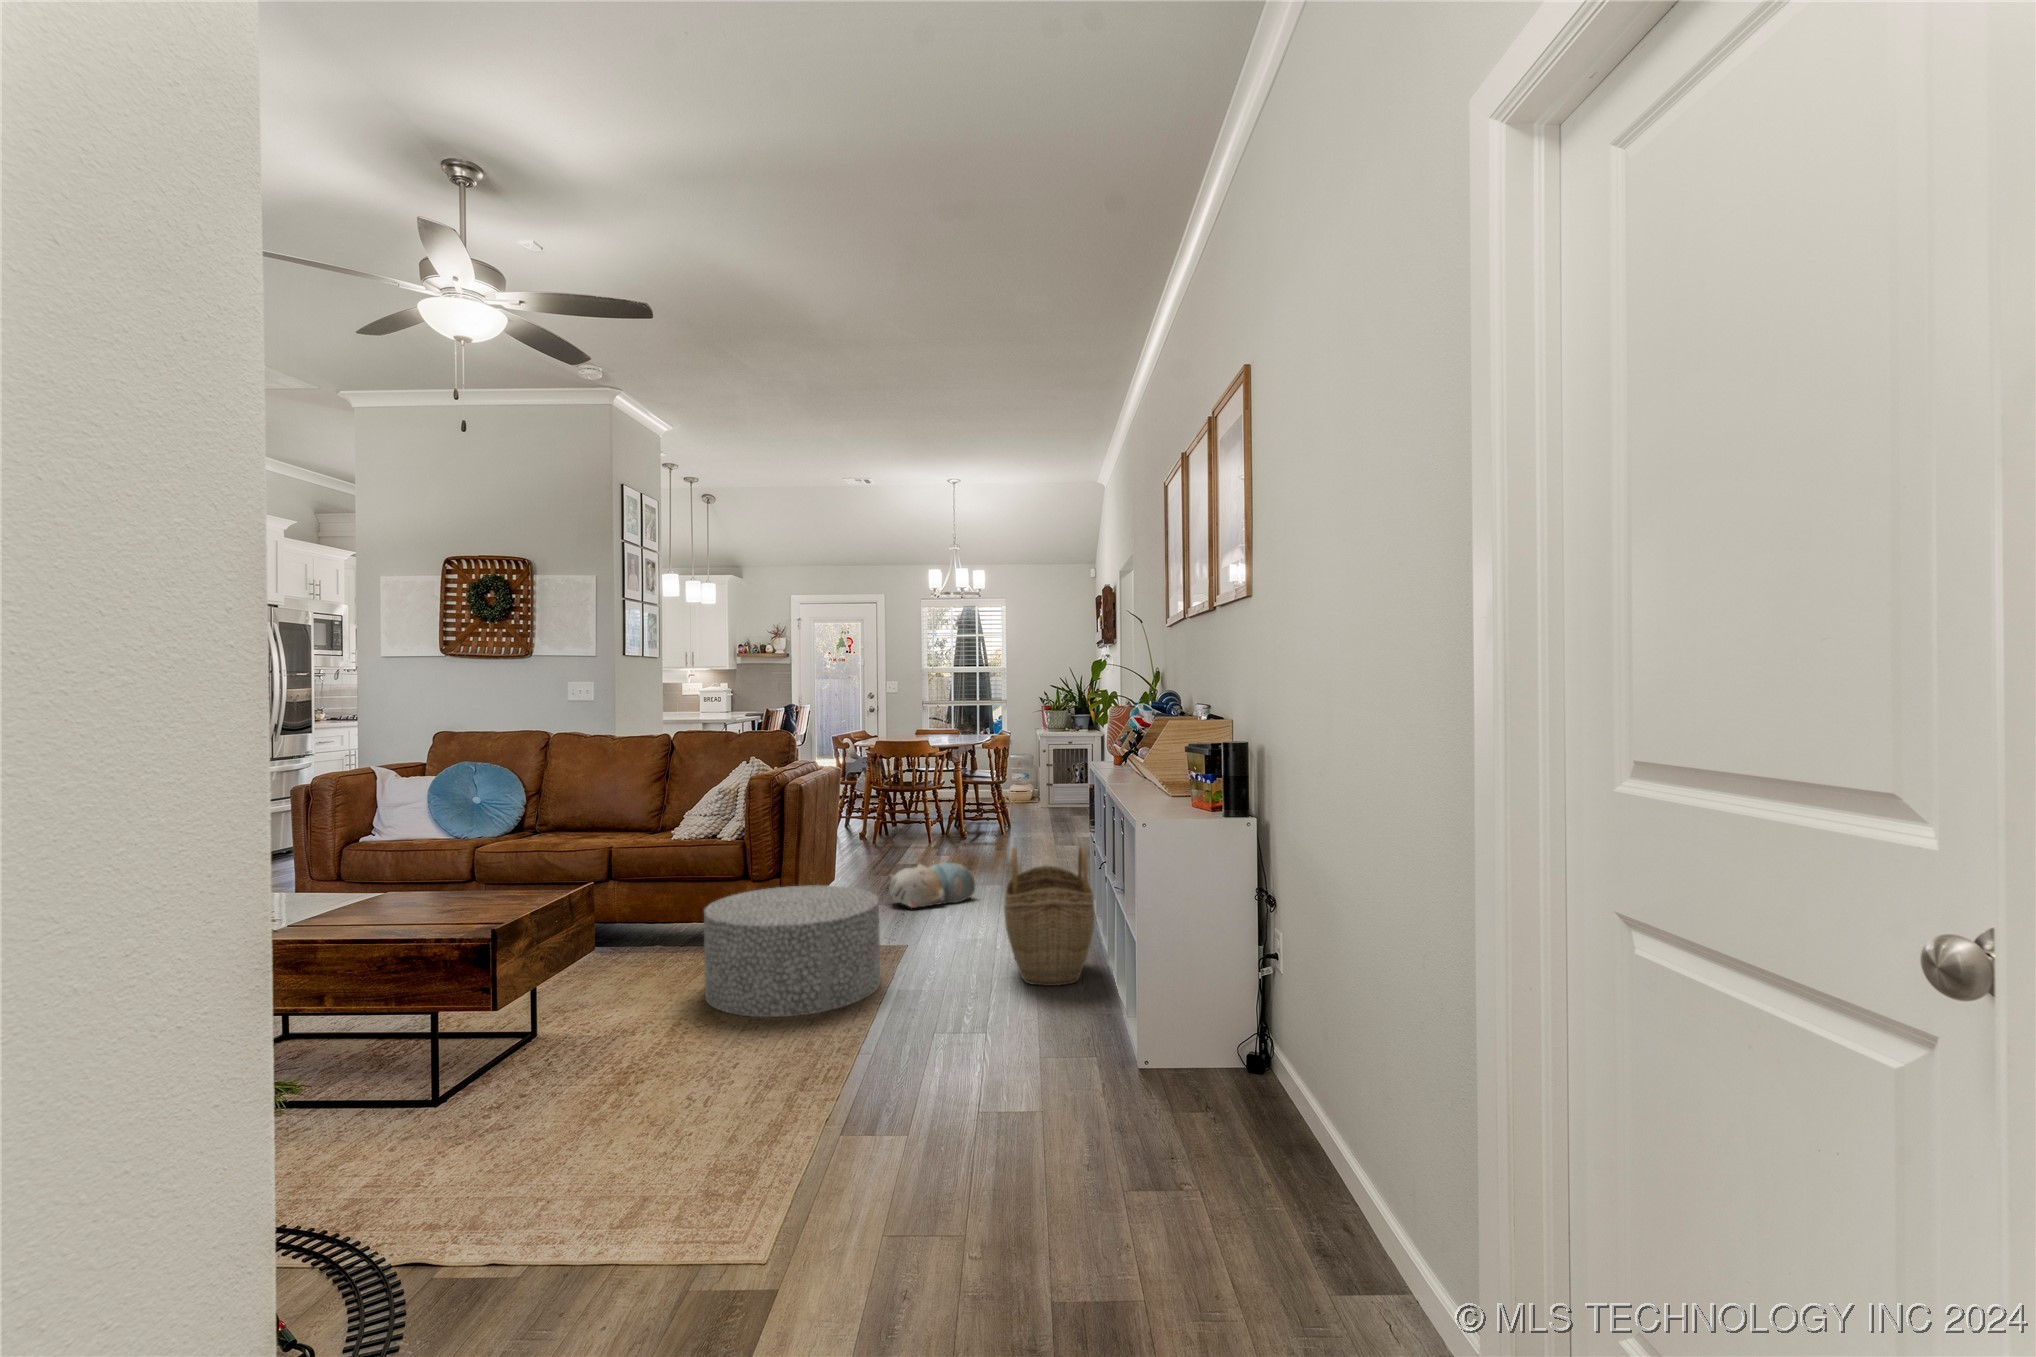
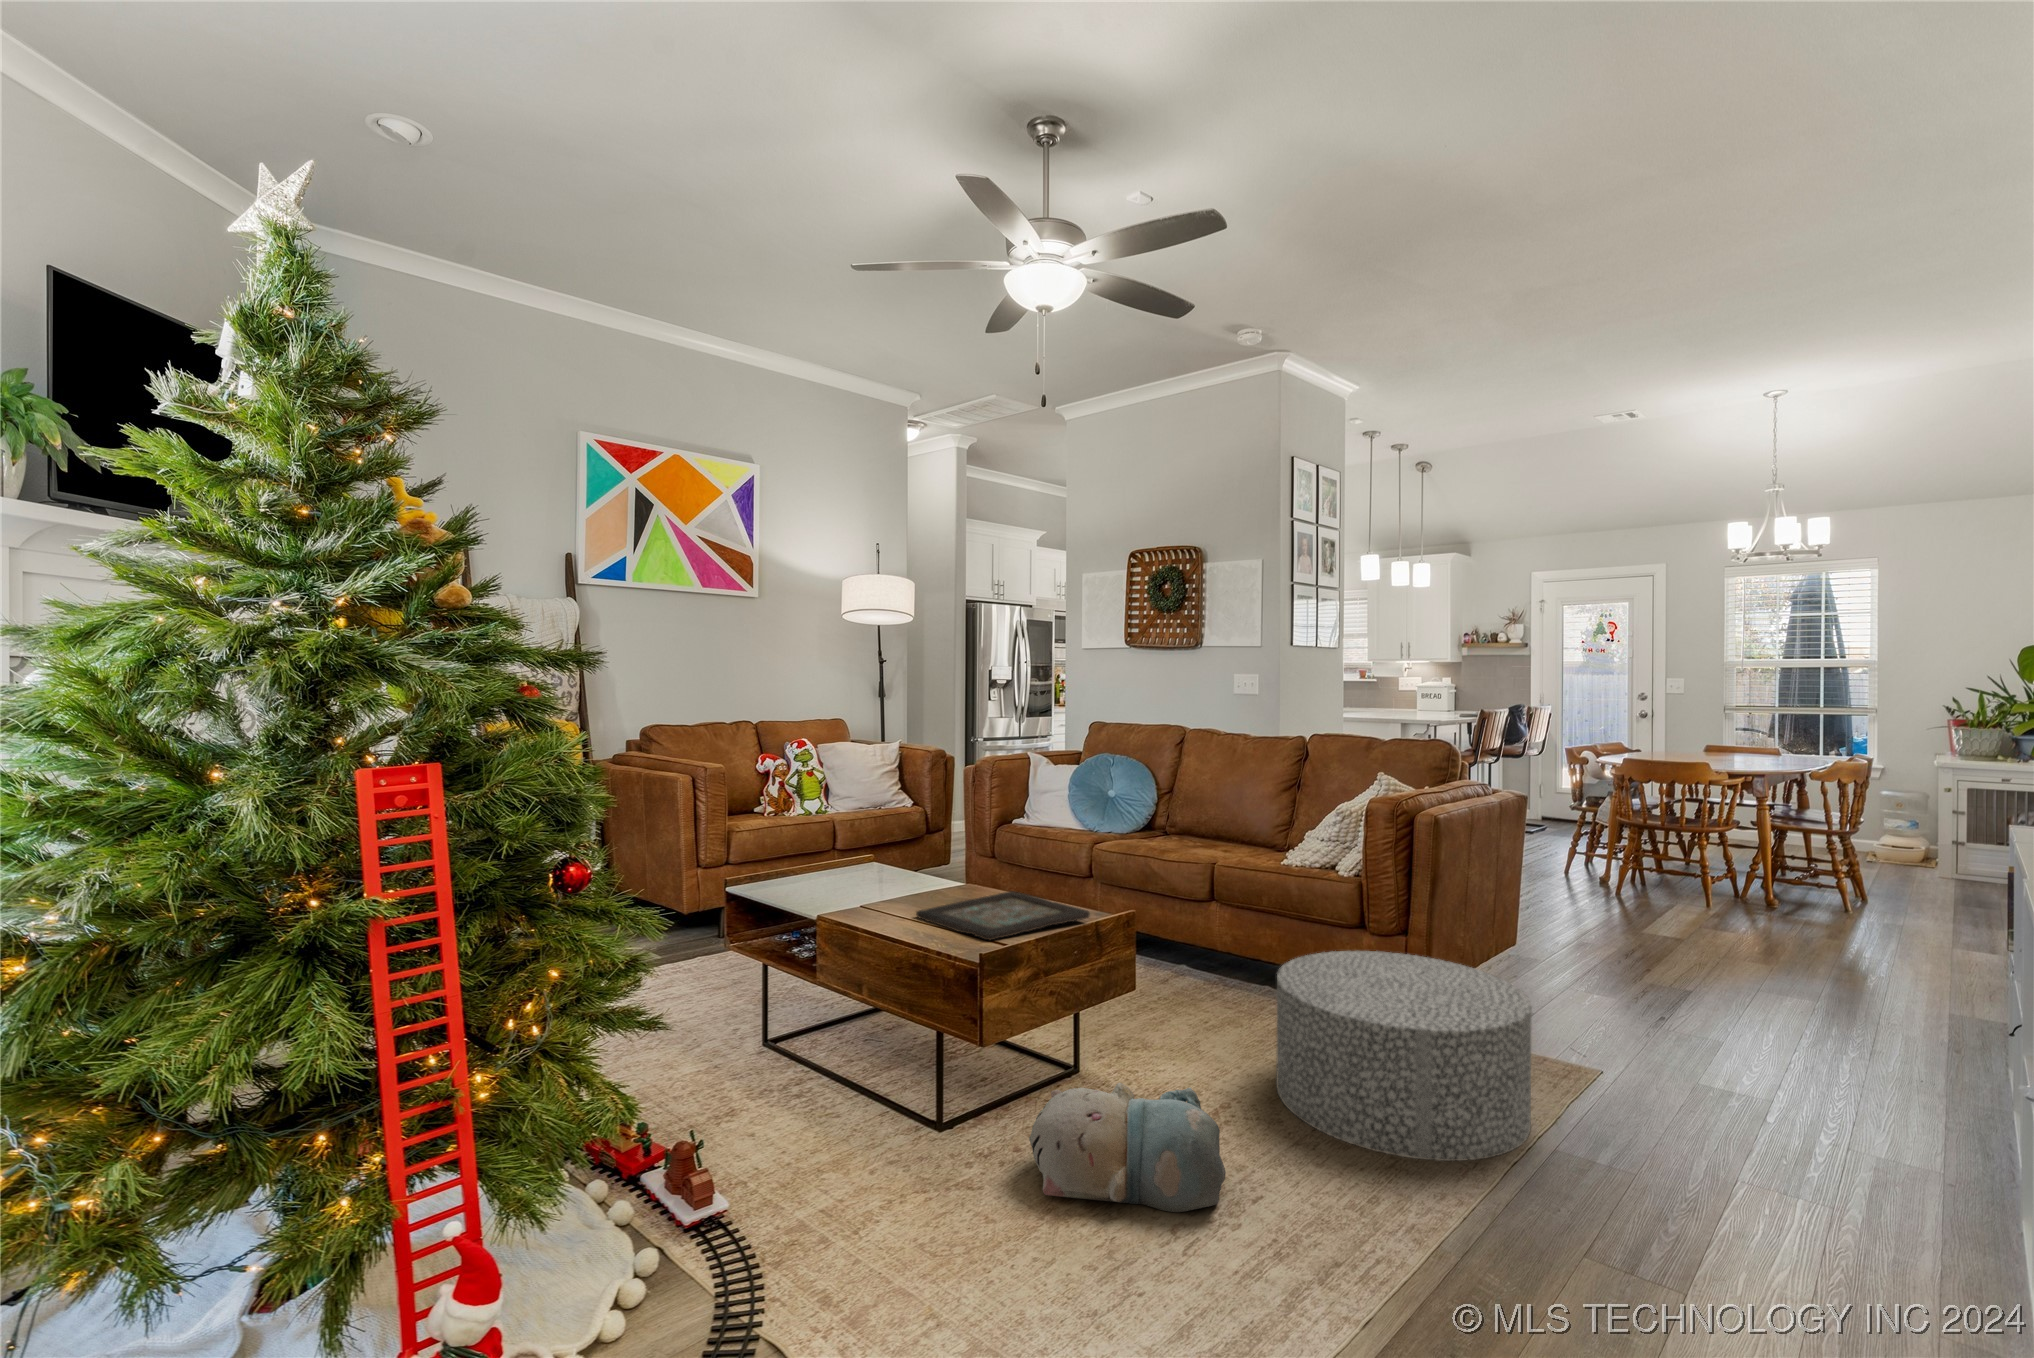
woven basket: present [1004,846,1095,986] -> none [1773,981,2000,1276]
plush toy: present [890,861,975,908] -> present [1029,1083,1226,1212]
decorative tray: none [361,891,545,927] -> present [916,891,1090,940]

